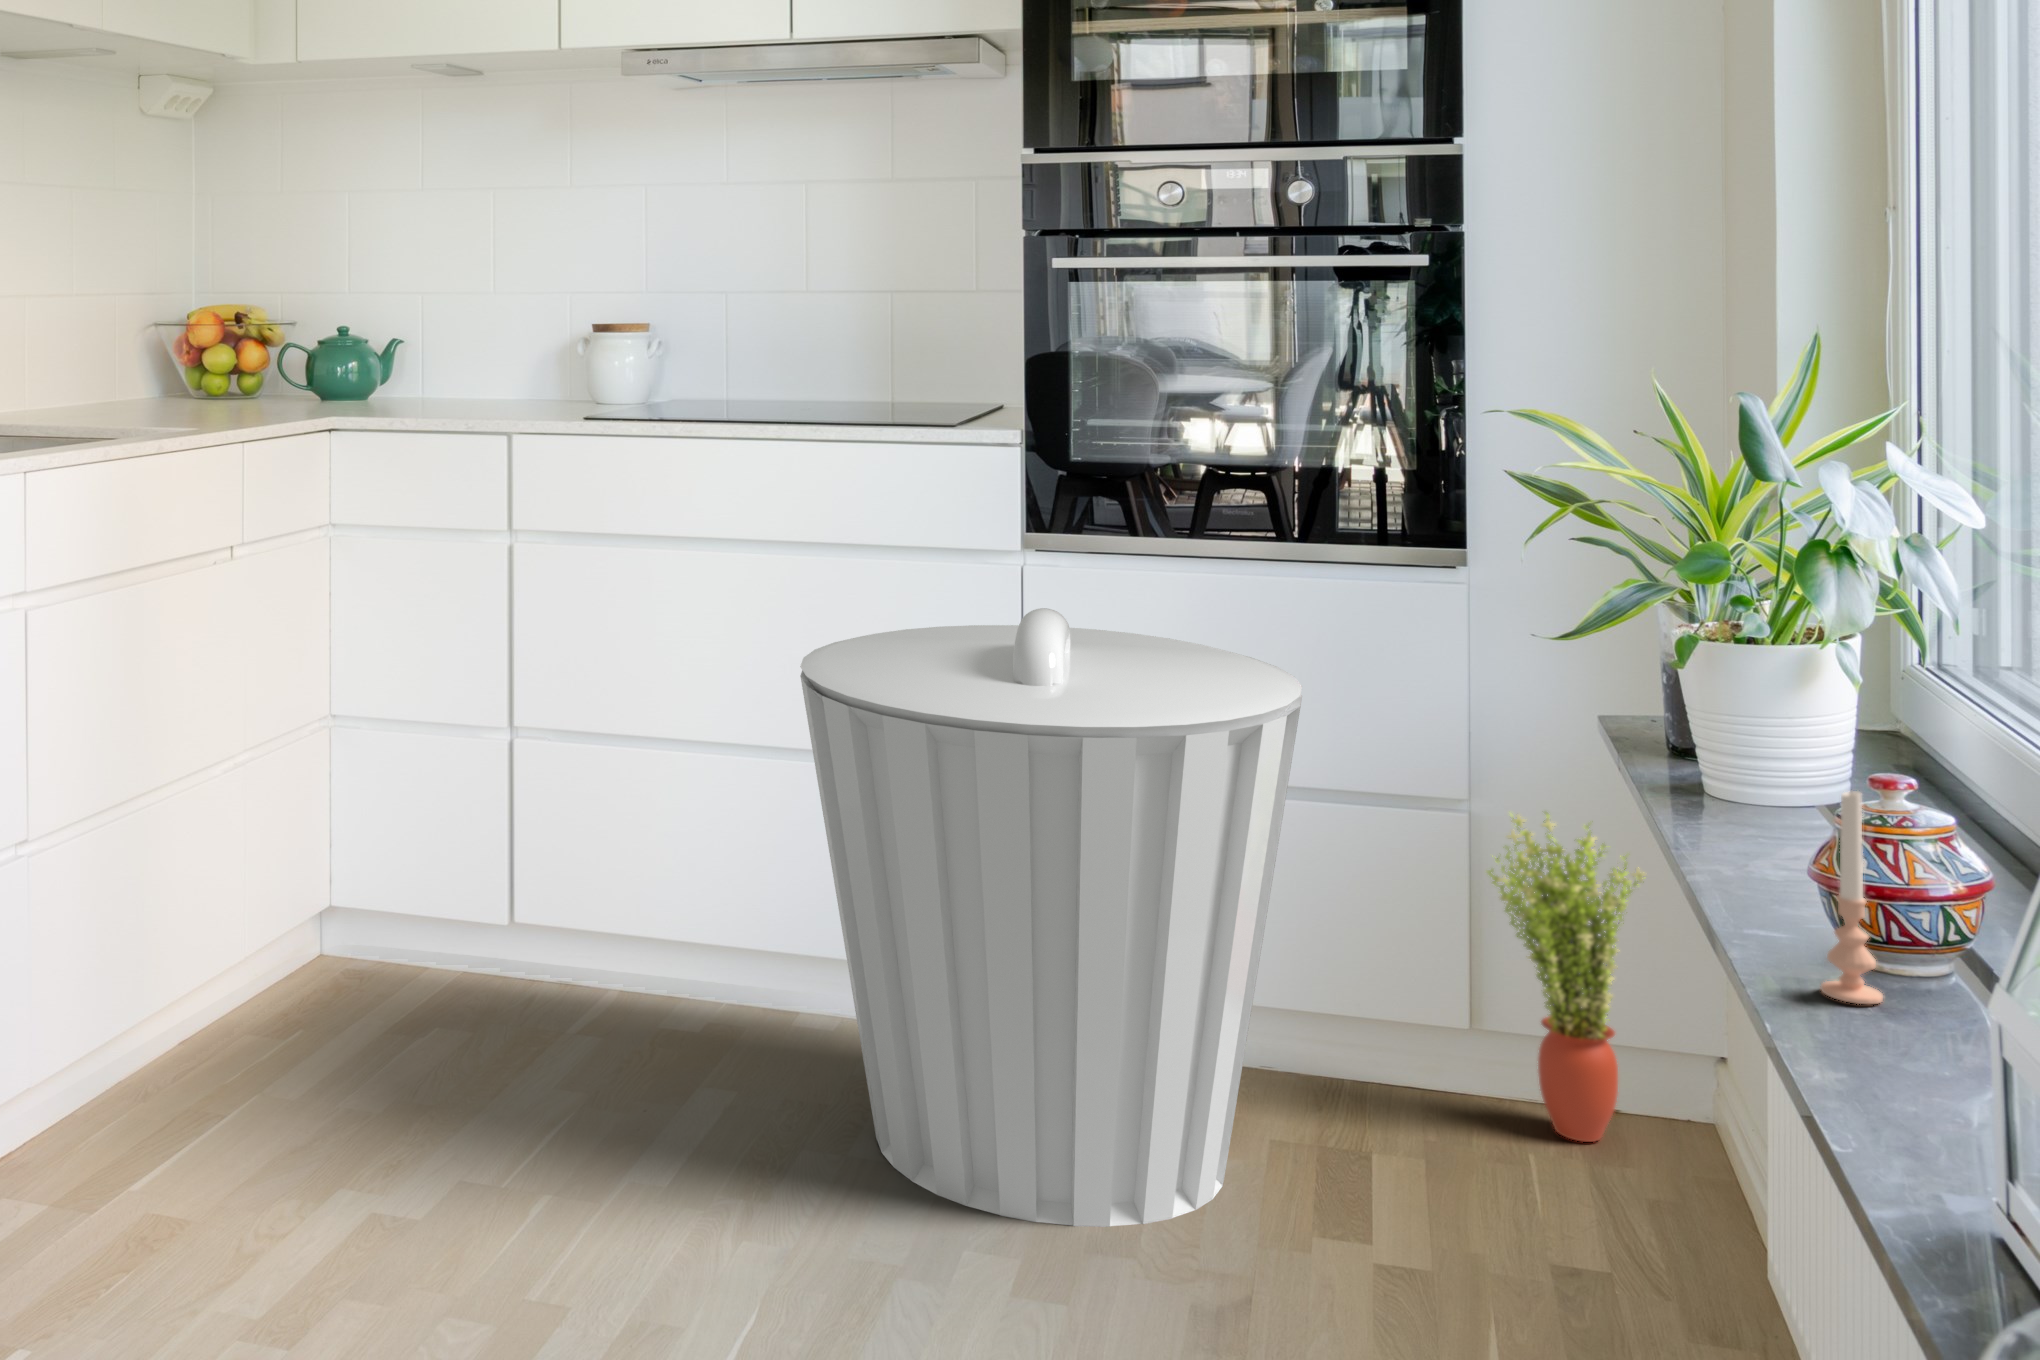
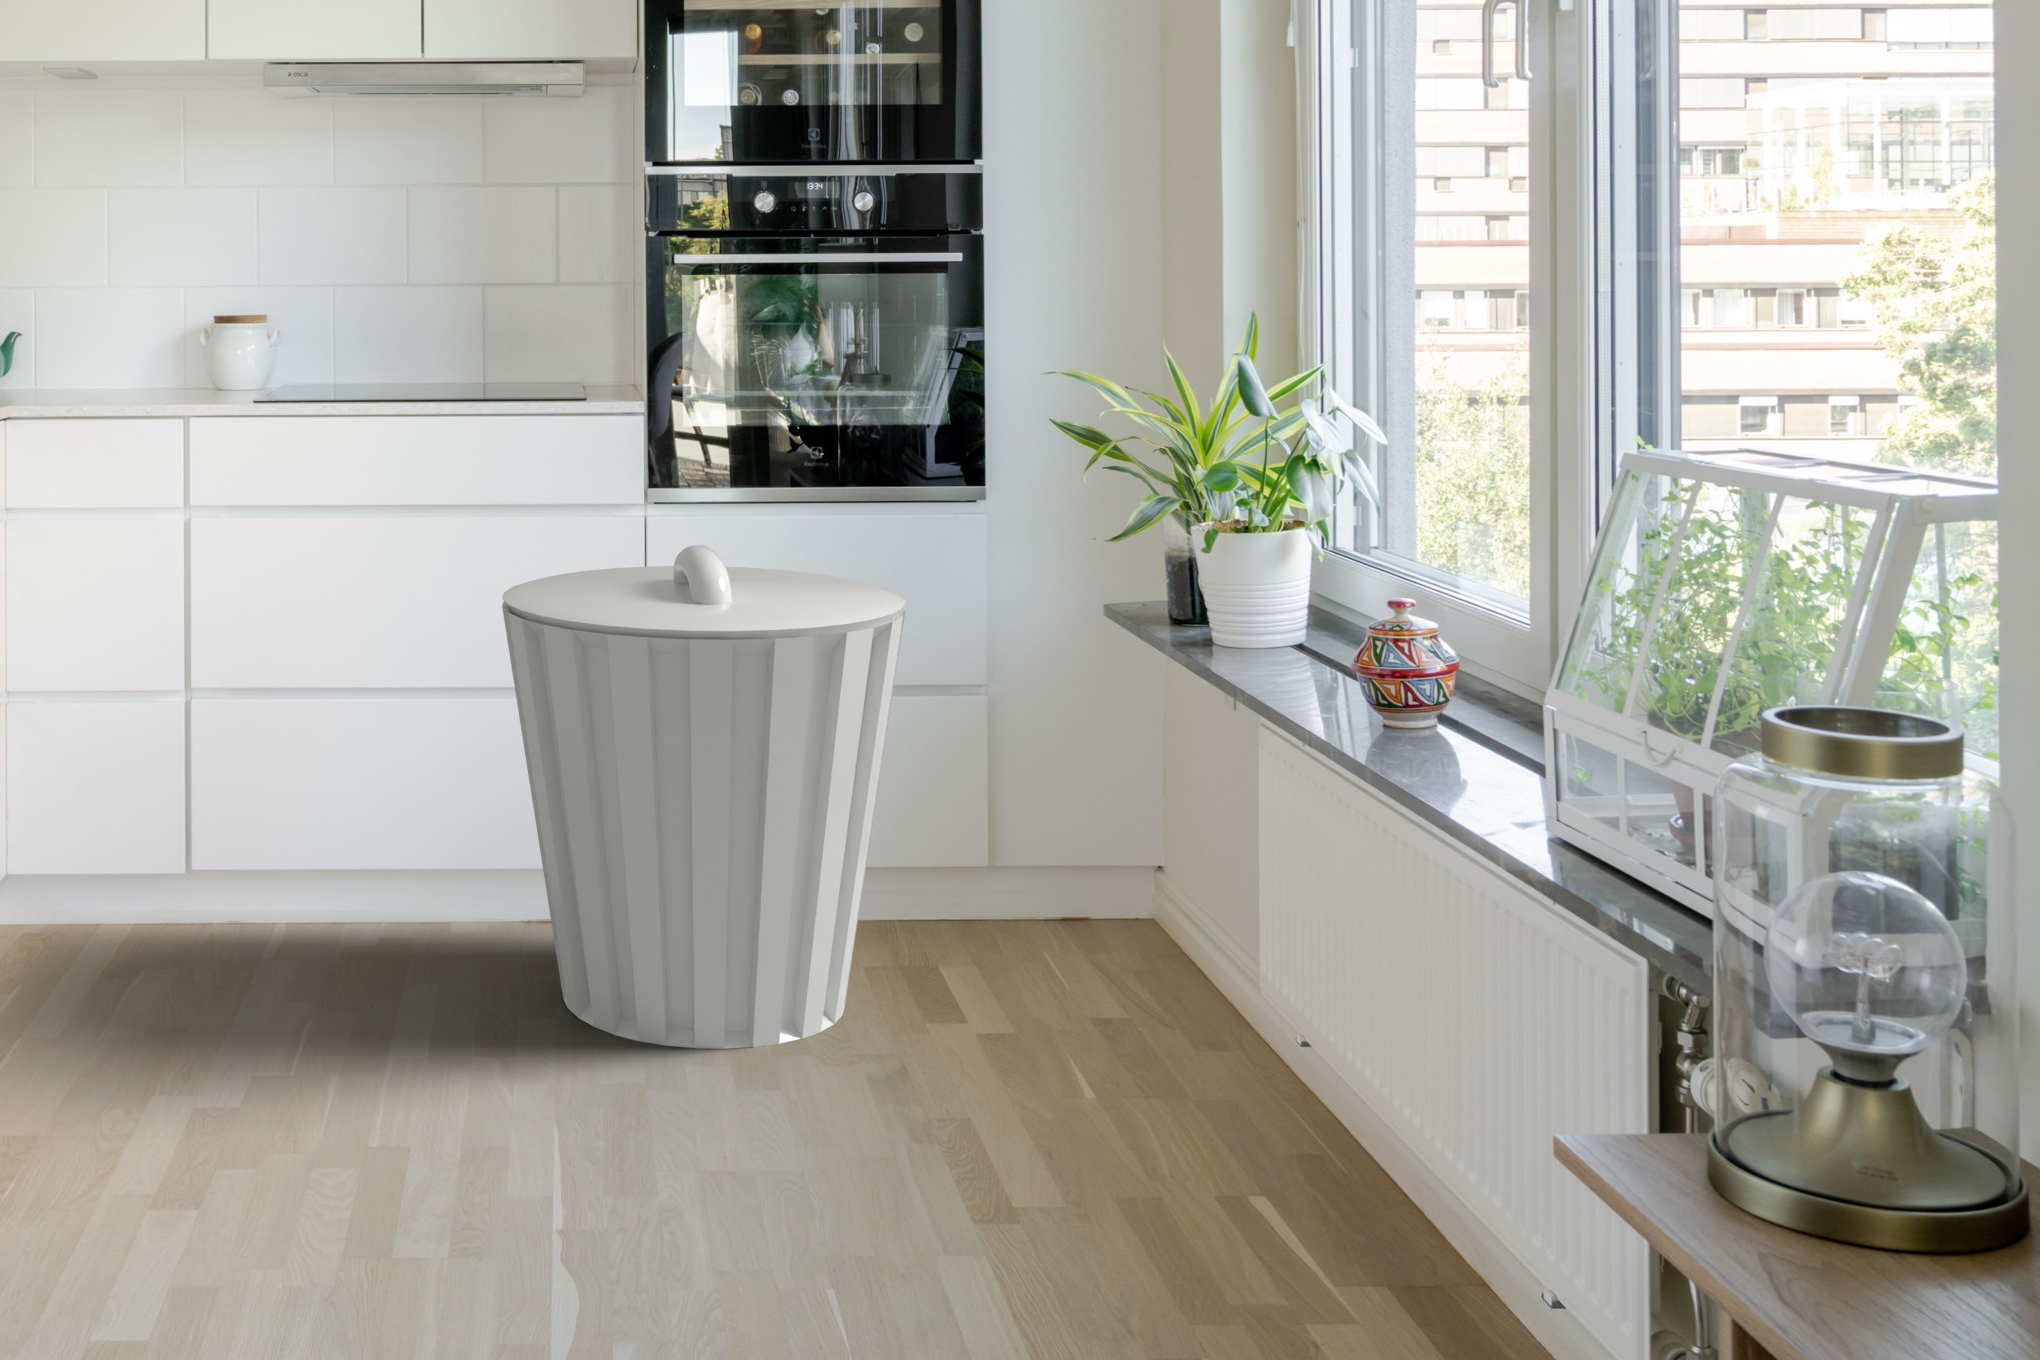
candle: present [1820,791,1883,1004] -> none [1381,601,1419,745]
potted plant: present [1487,813,1645,1142] -> none [1004,689,1118,943]

